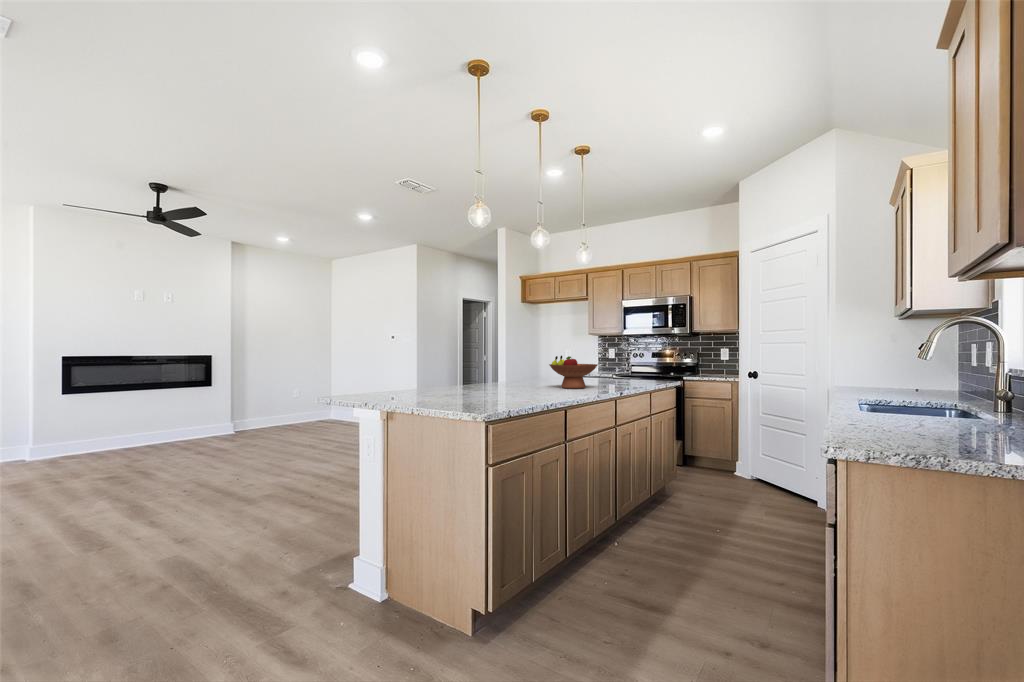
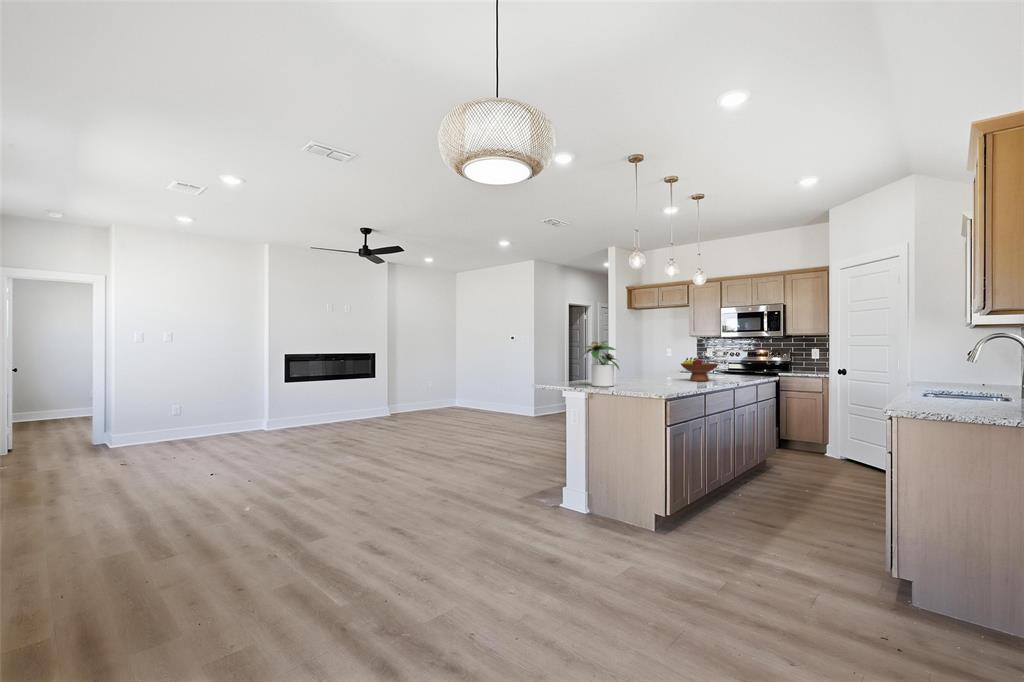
potted plant: none [376,329,442,400] -> present [581,341,619,387]

